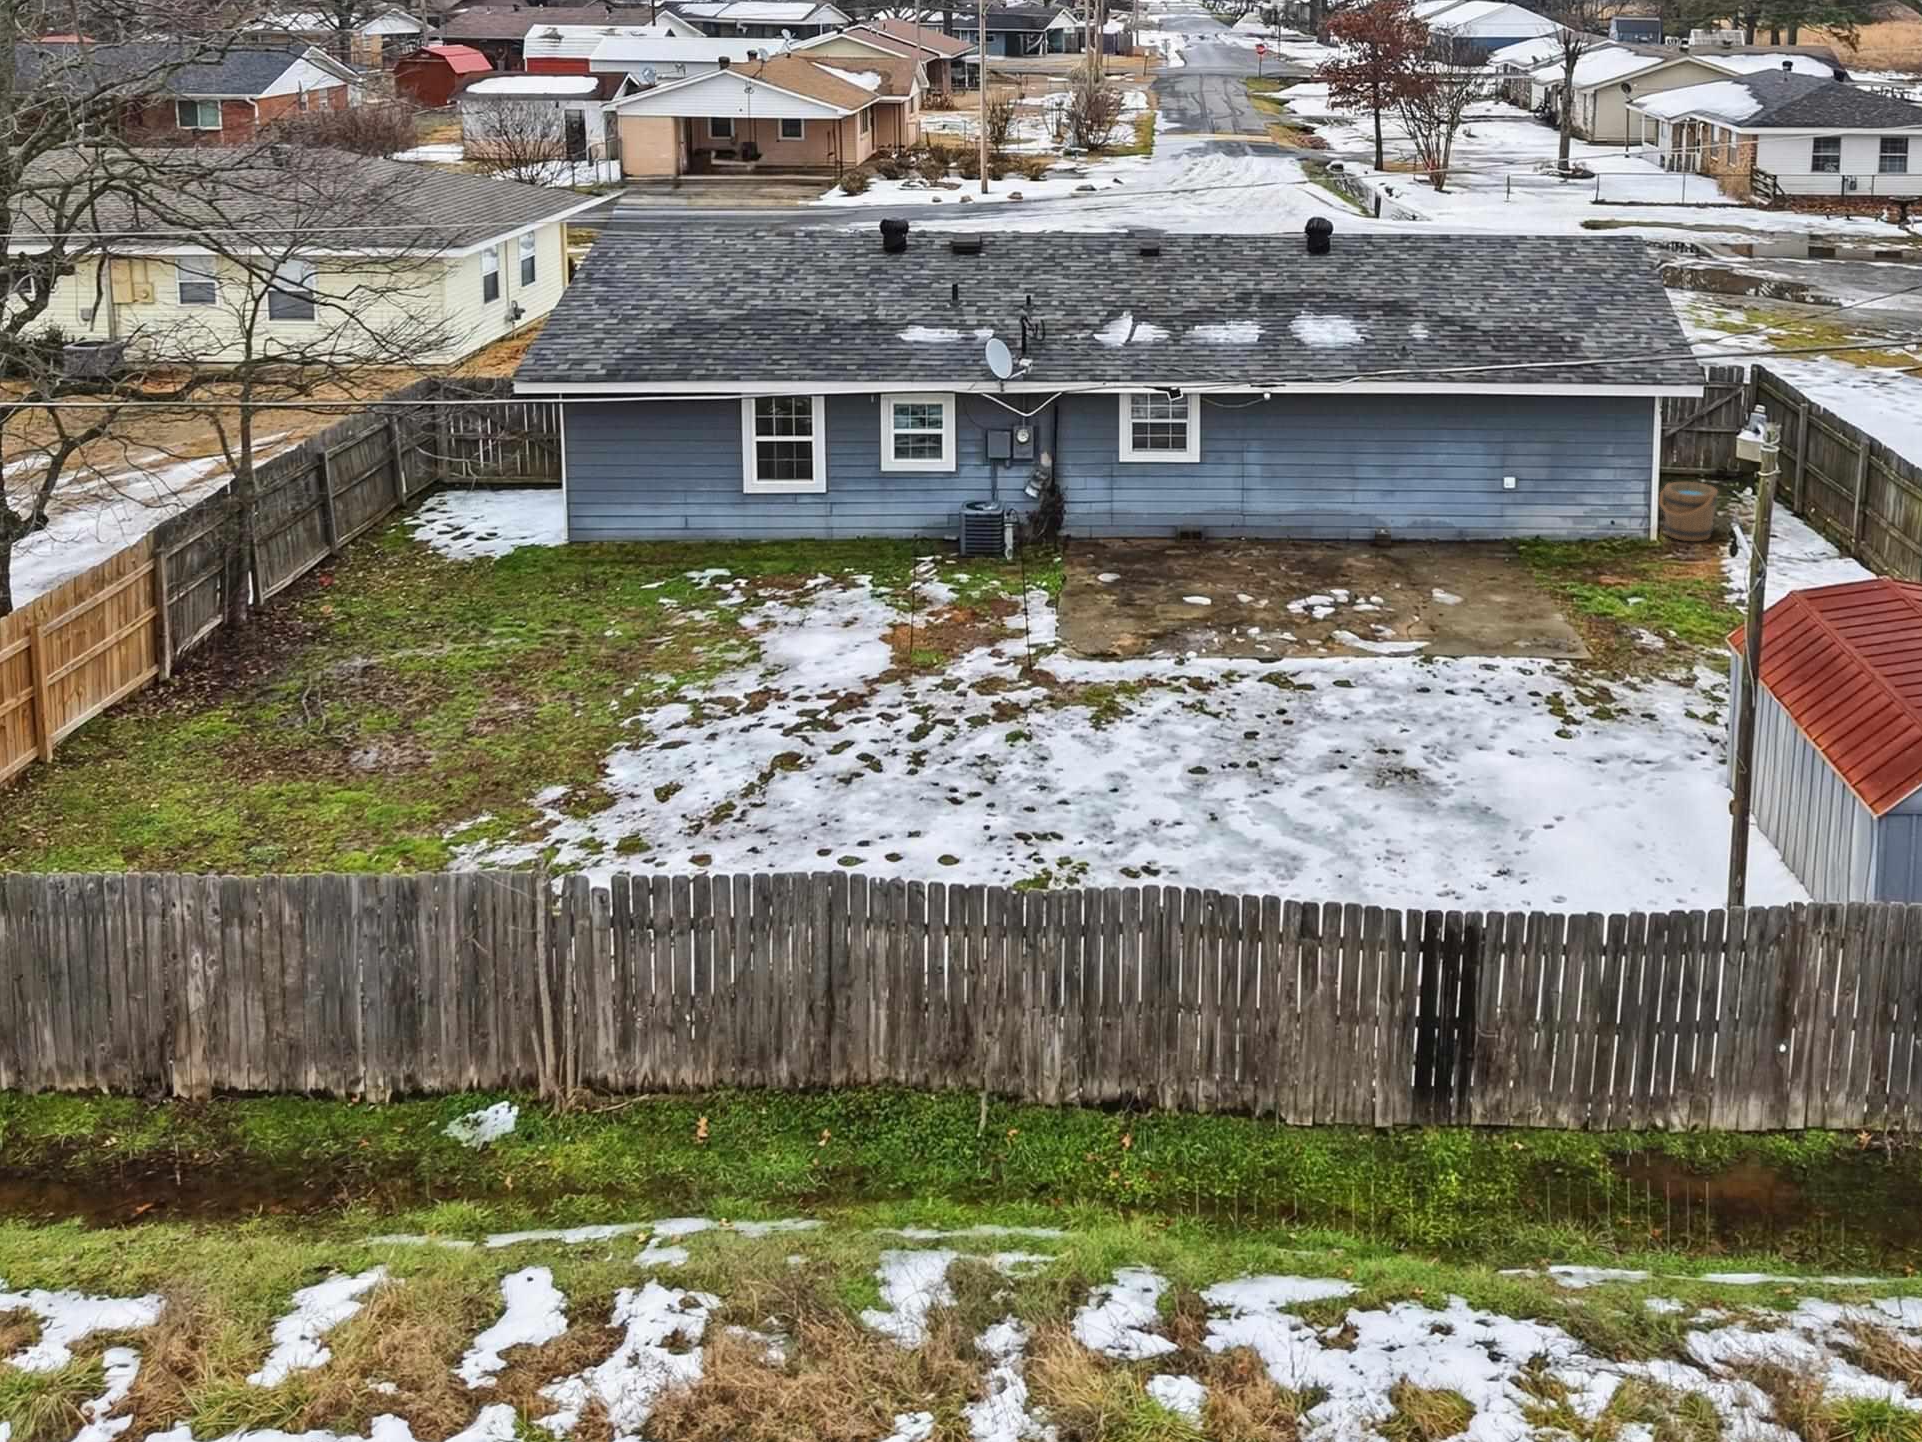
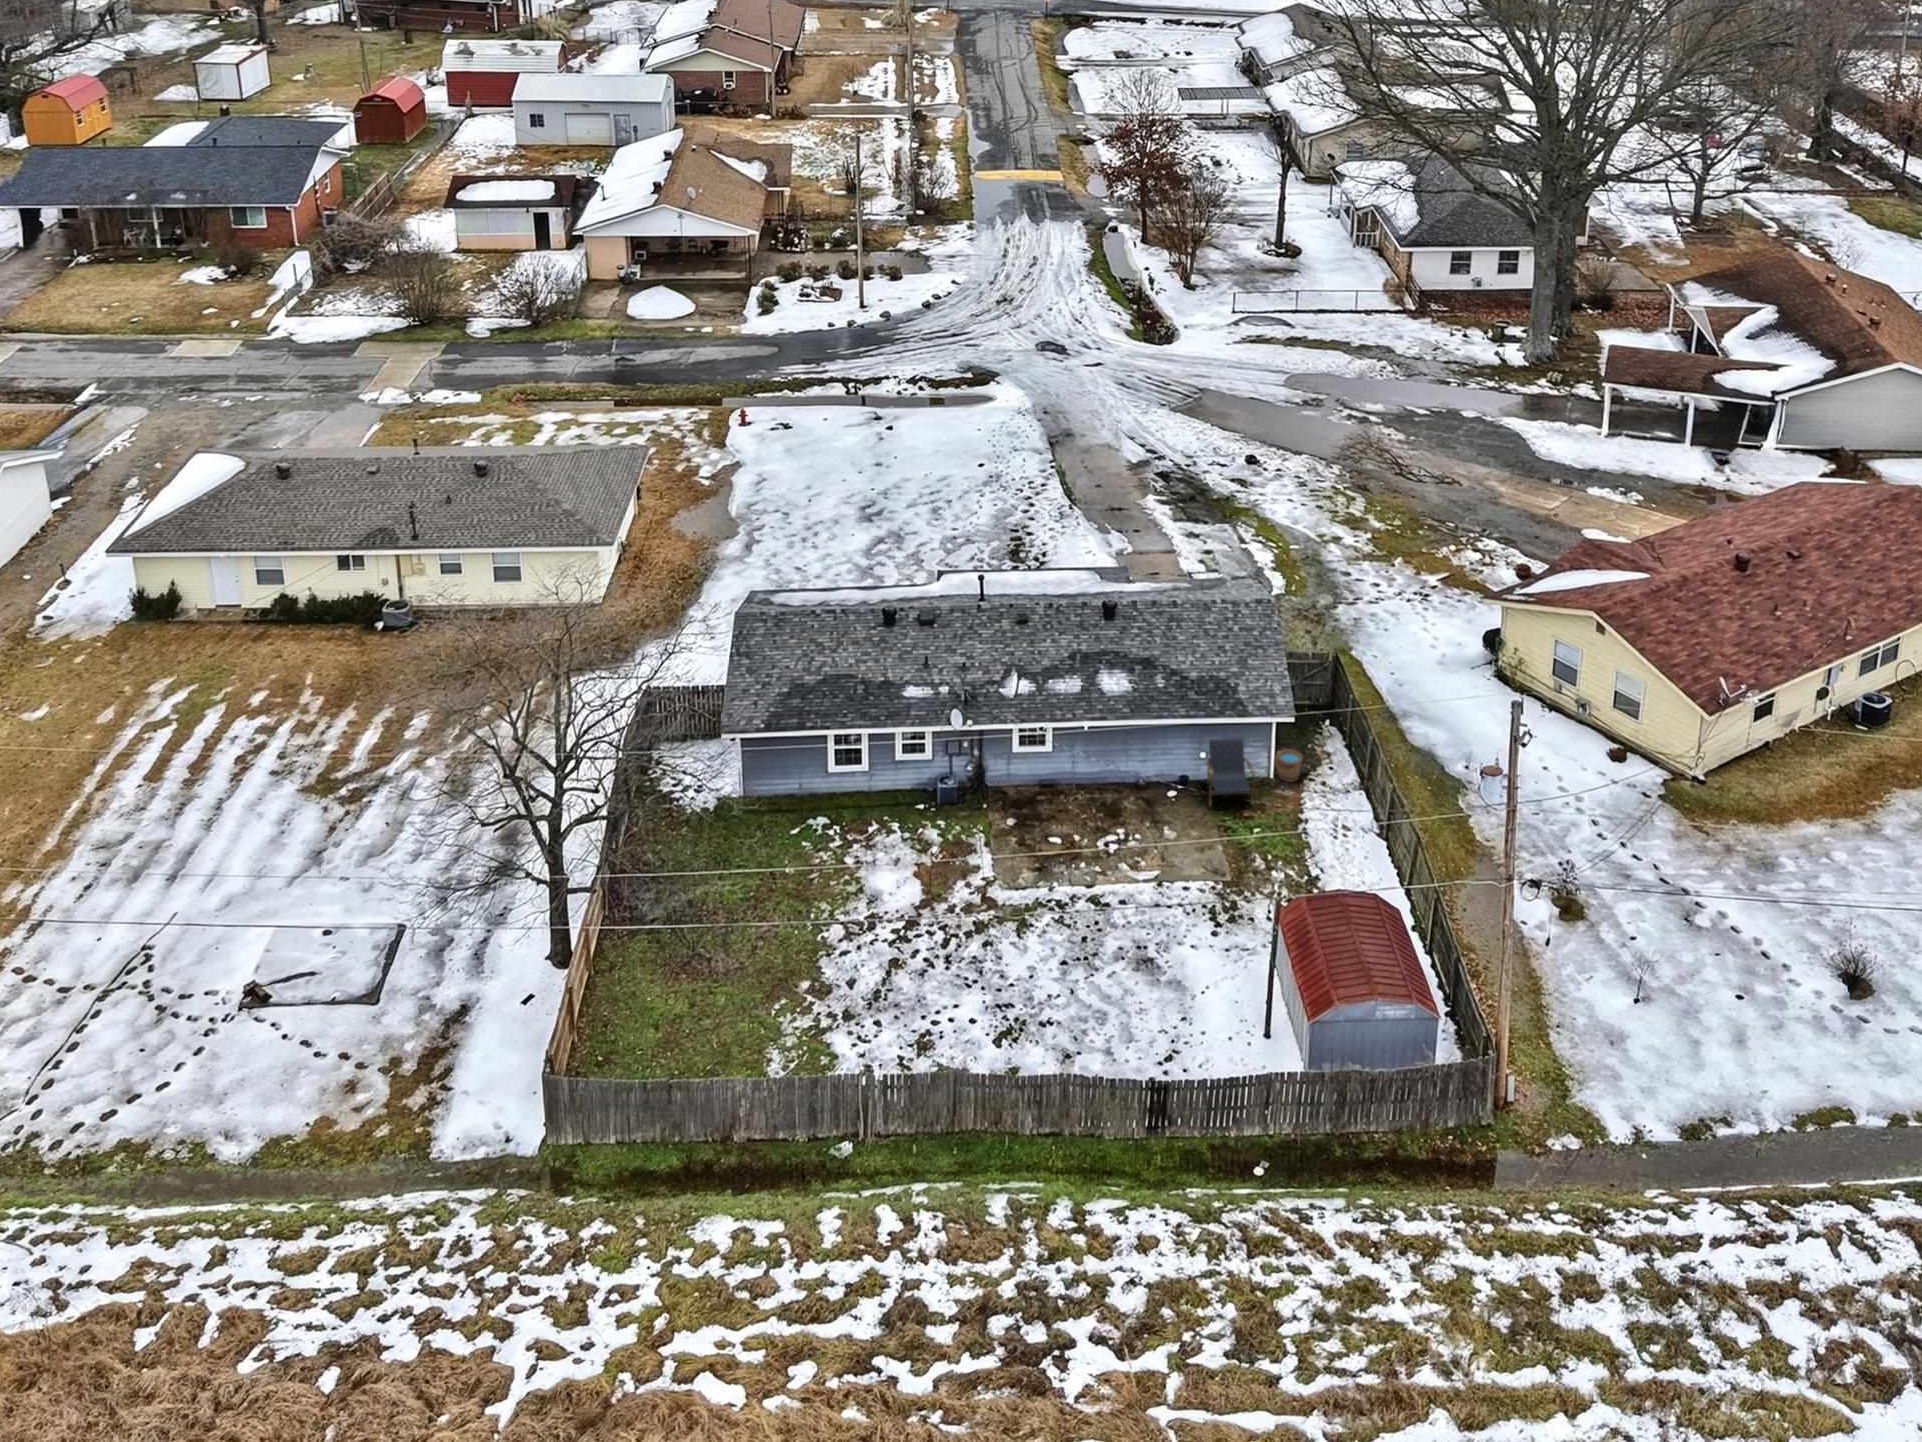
lounge chair: none [1520,439,1625,566] -> present [1207,738,1255,804]

